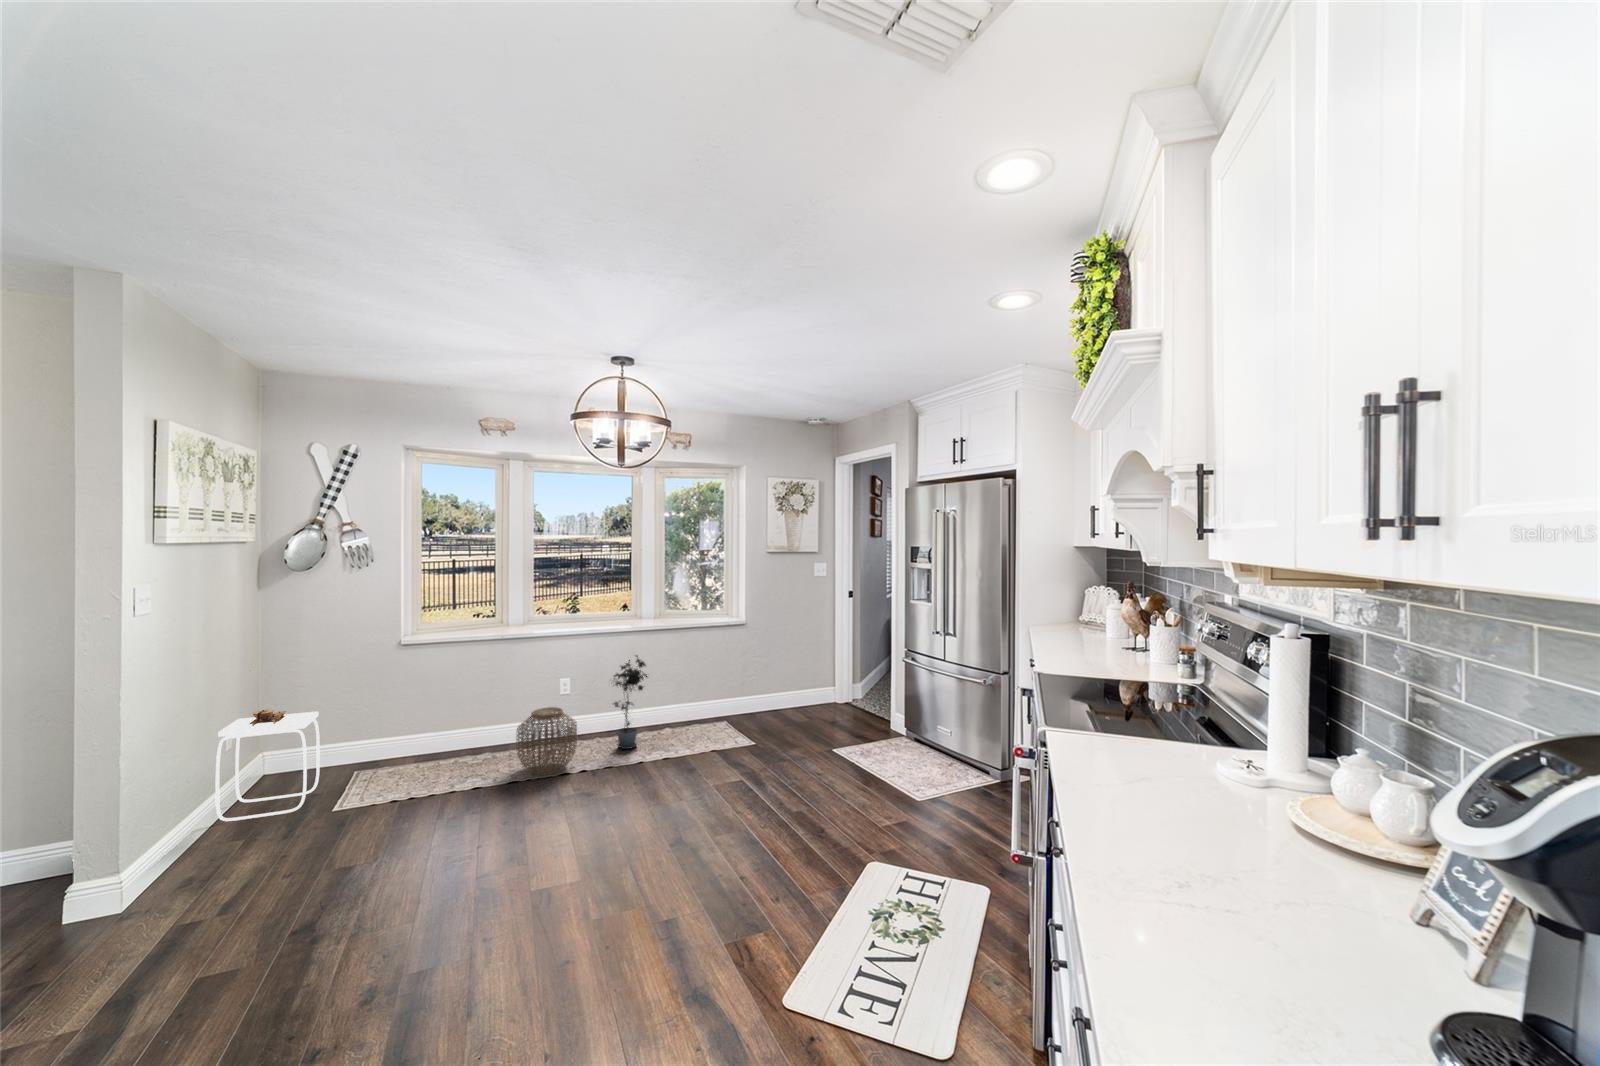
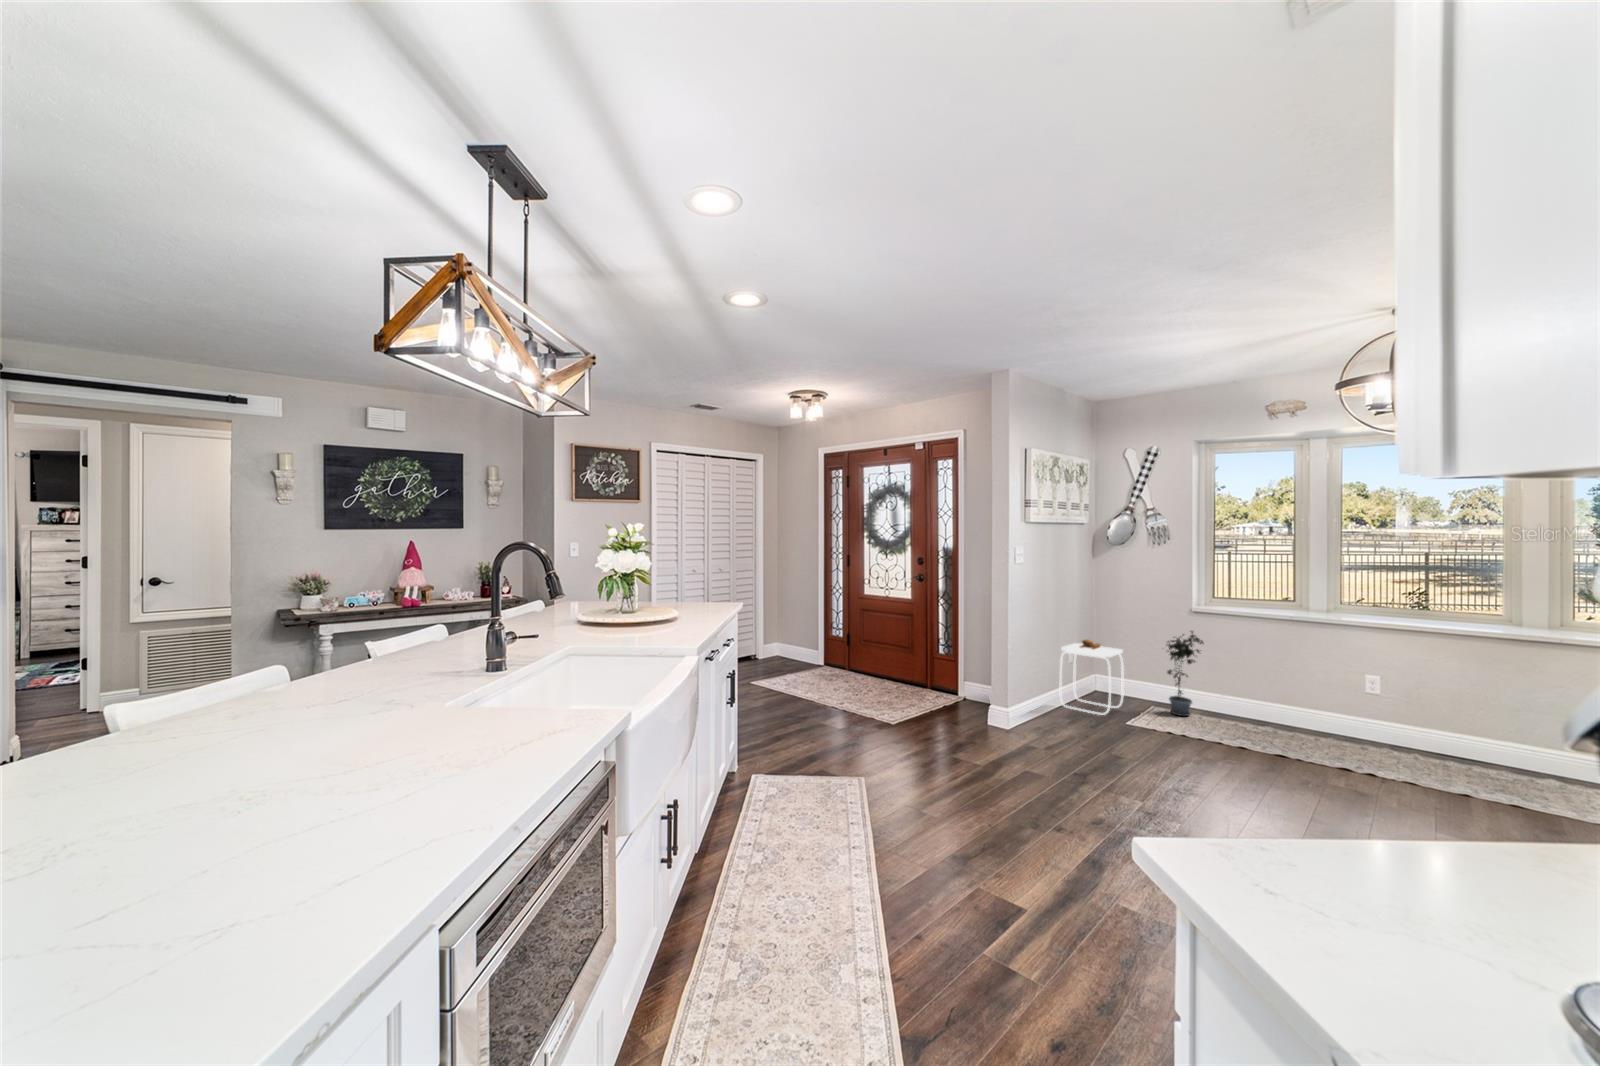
potted plant: present [614,655,647,749] -> present [1167,631,1203,716]
woven basket: present [517,707,577,775] -> none [1292,695,1370,765]

